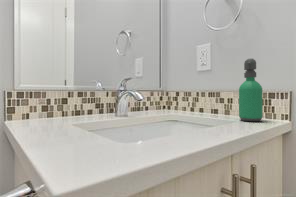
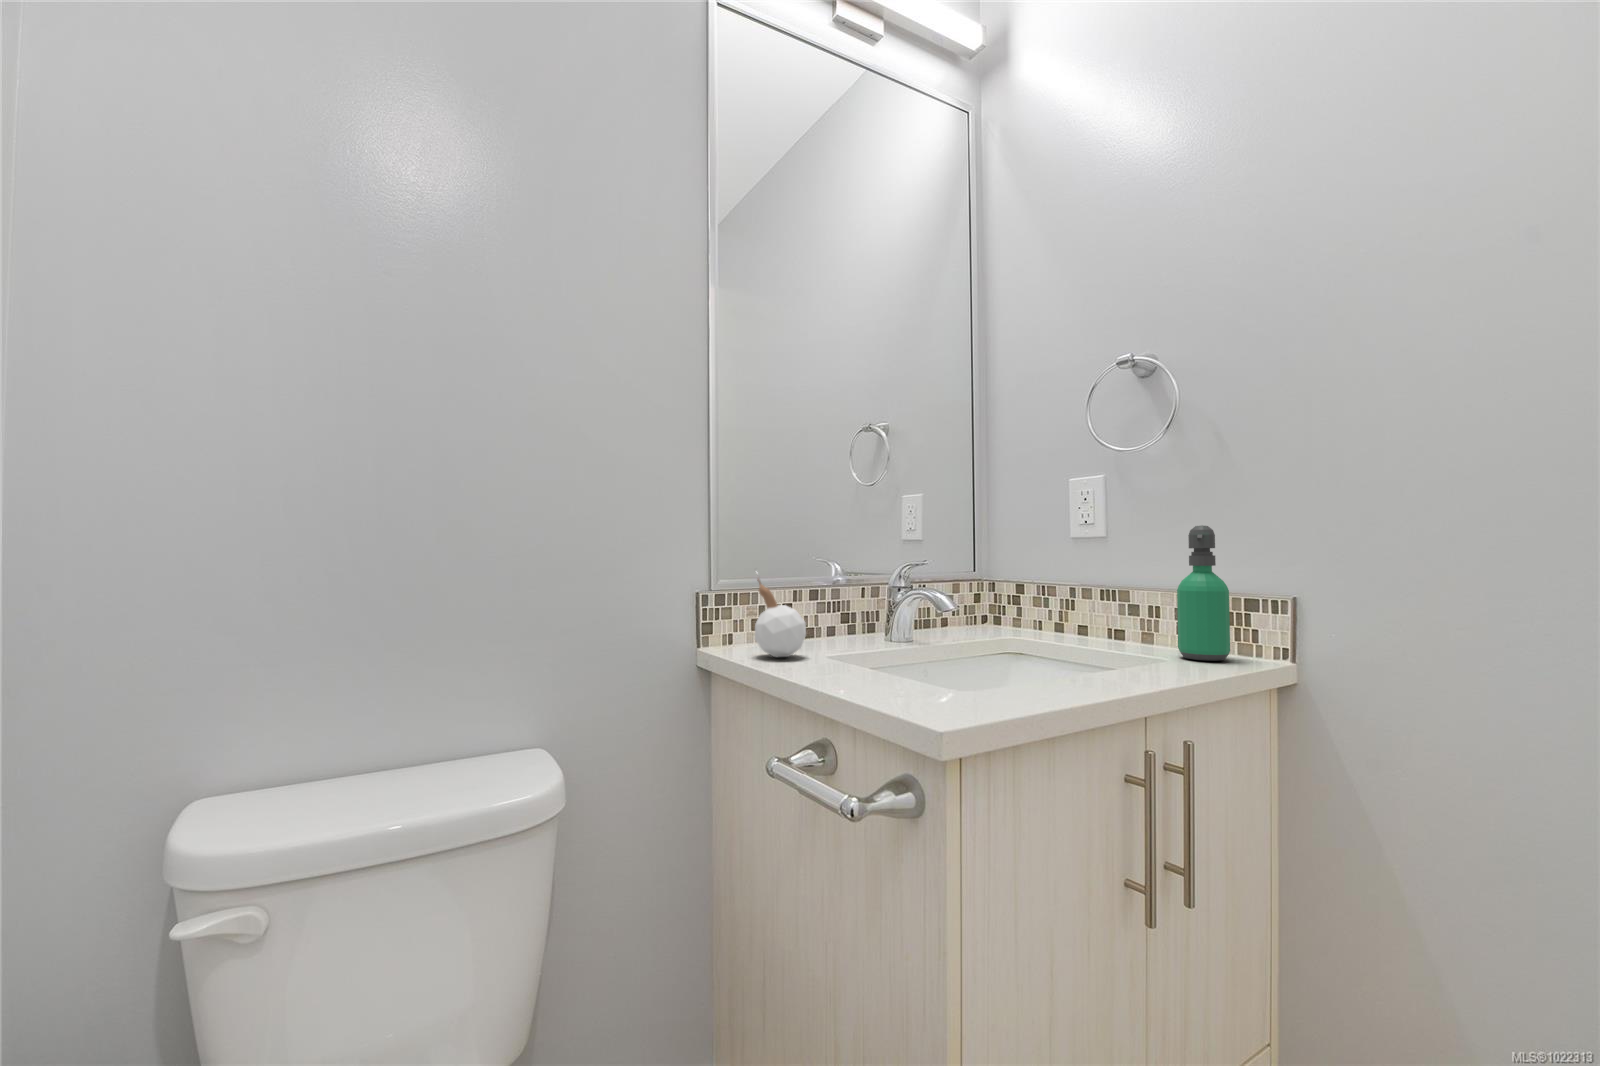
candle: none [30,79,58,123] -> present [755,577,806,657]

